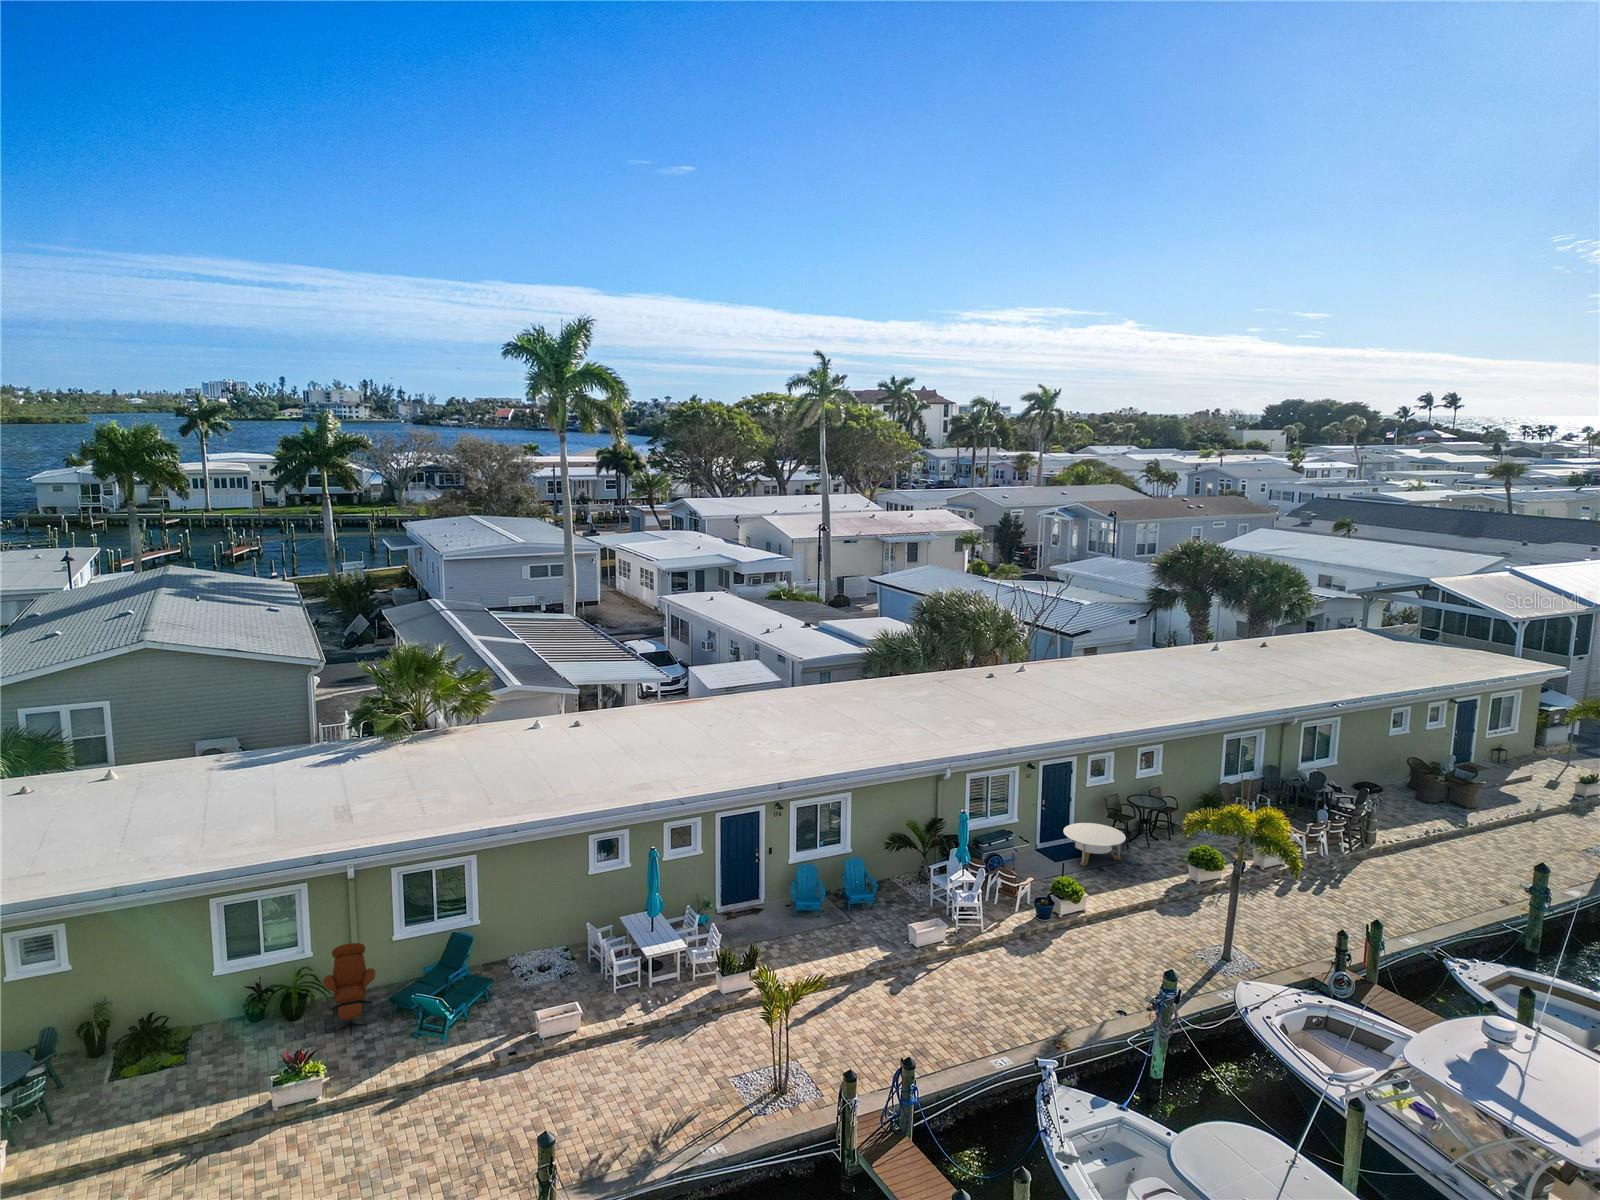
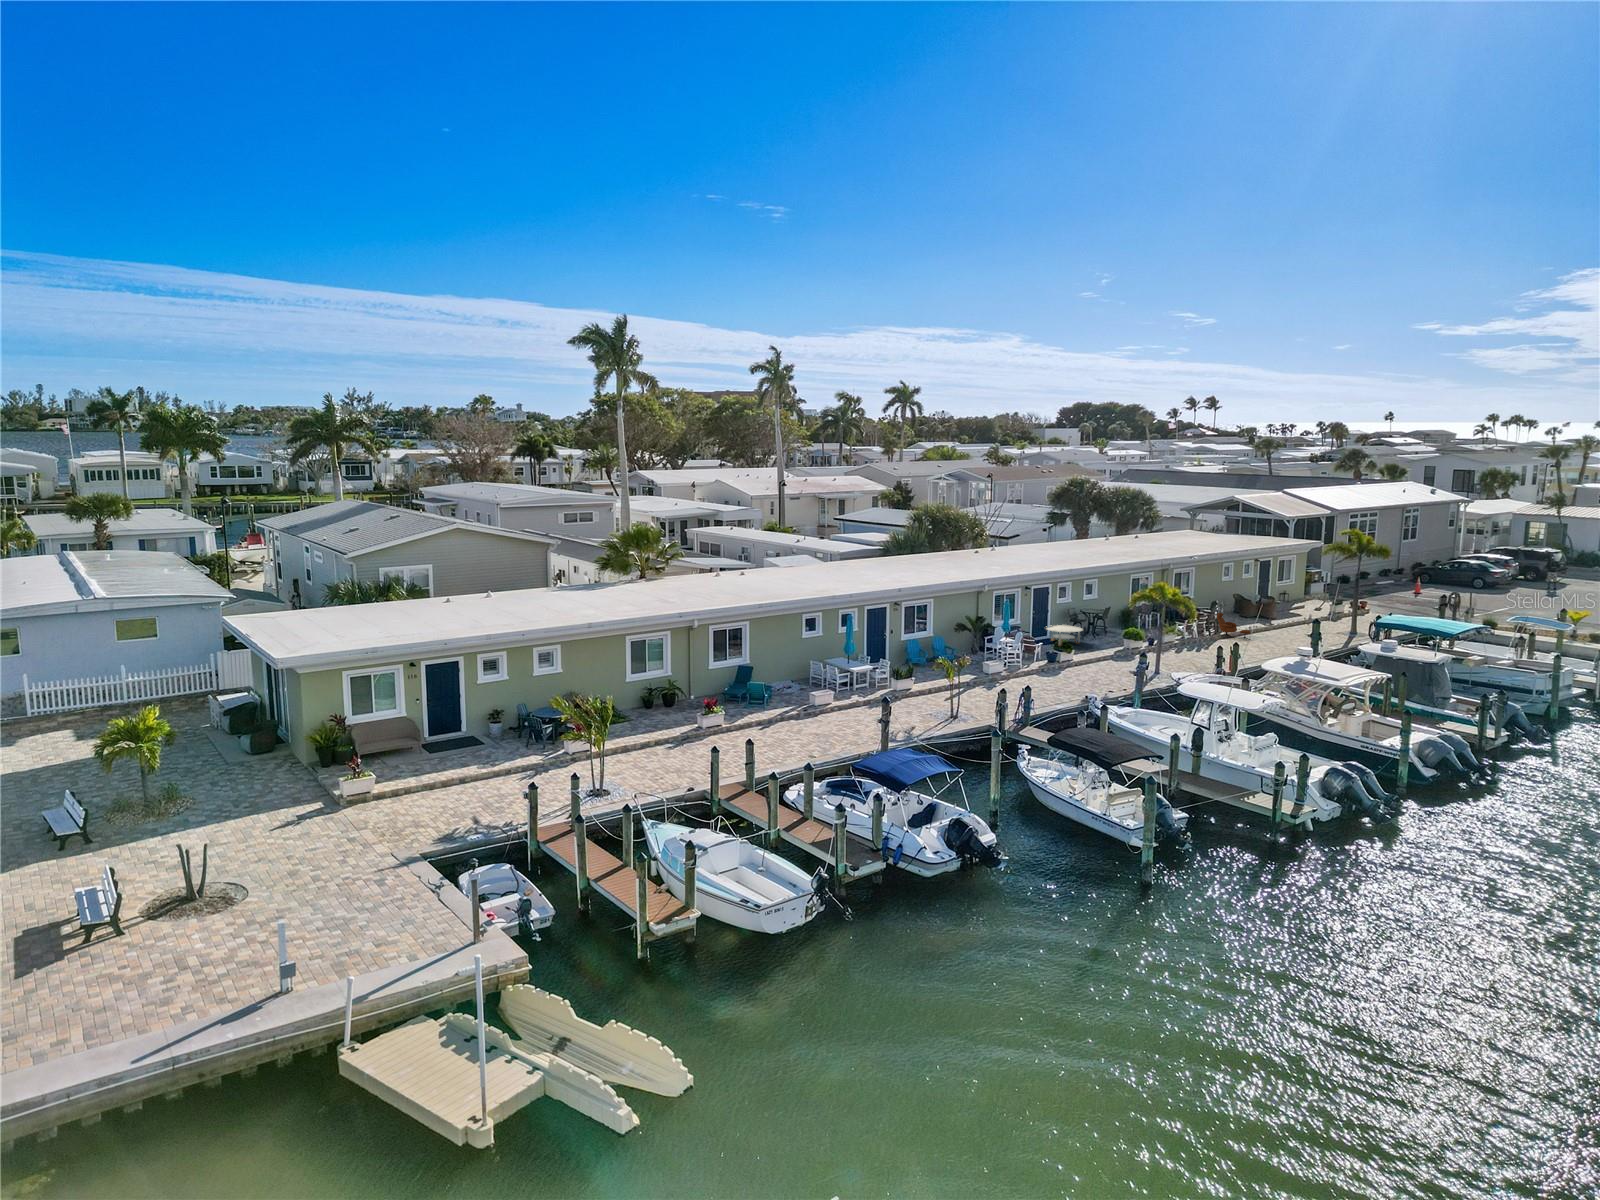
lounge chair: present [323,943,375,1036] -> present [1217,613,1250,639]

